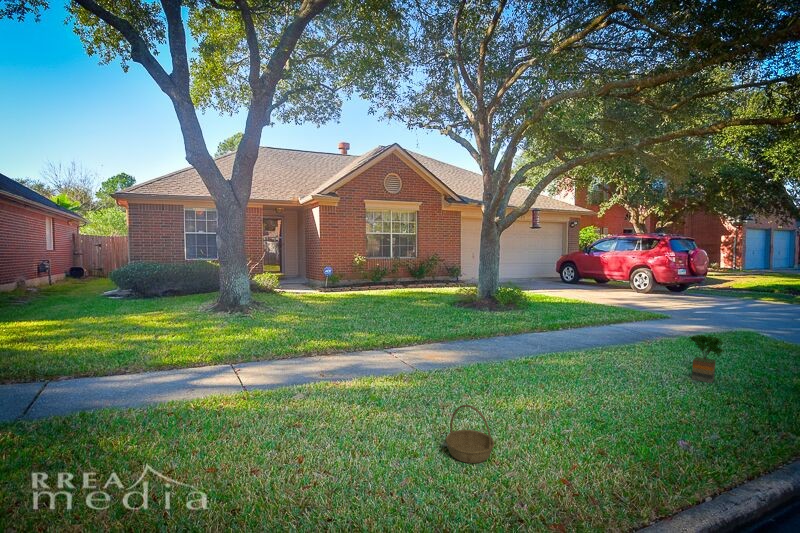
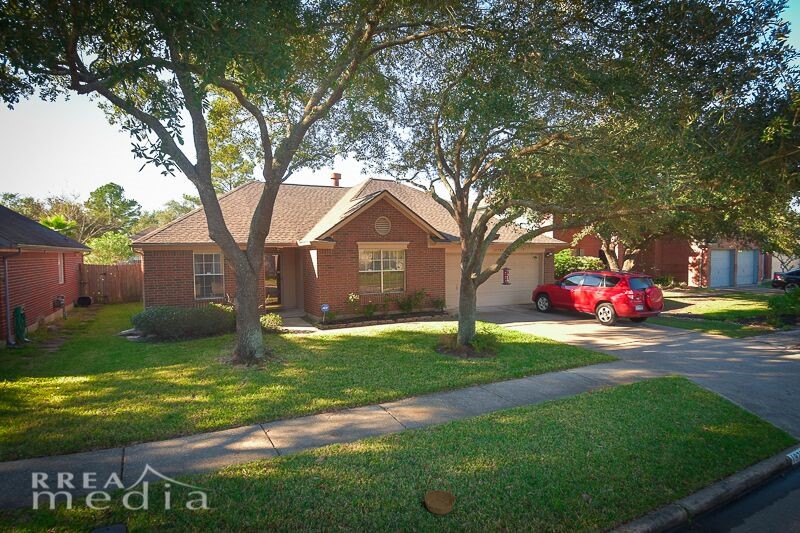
potted tree: present [690,335,724,383] -> none [606,402,631,440]

